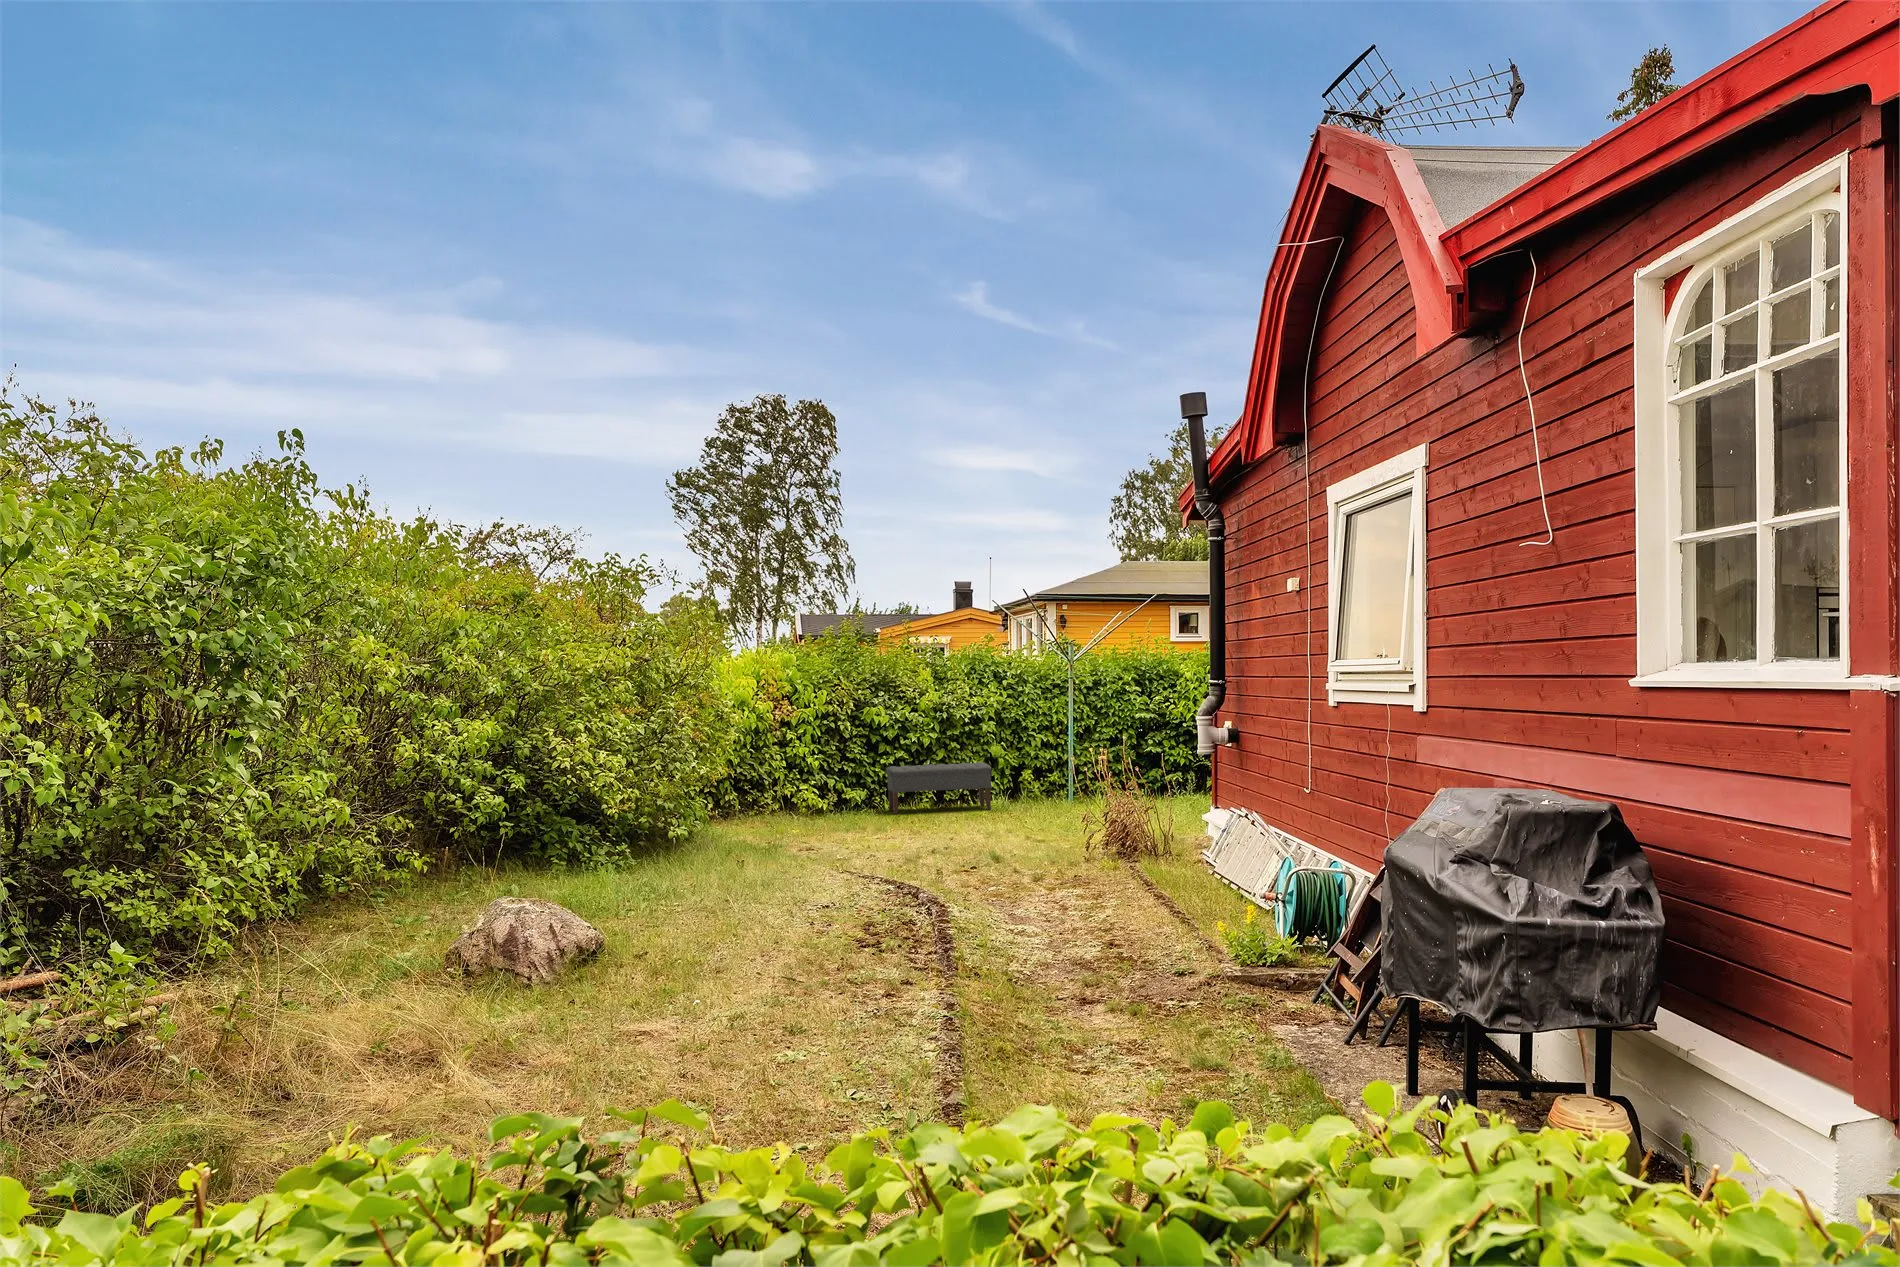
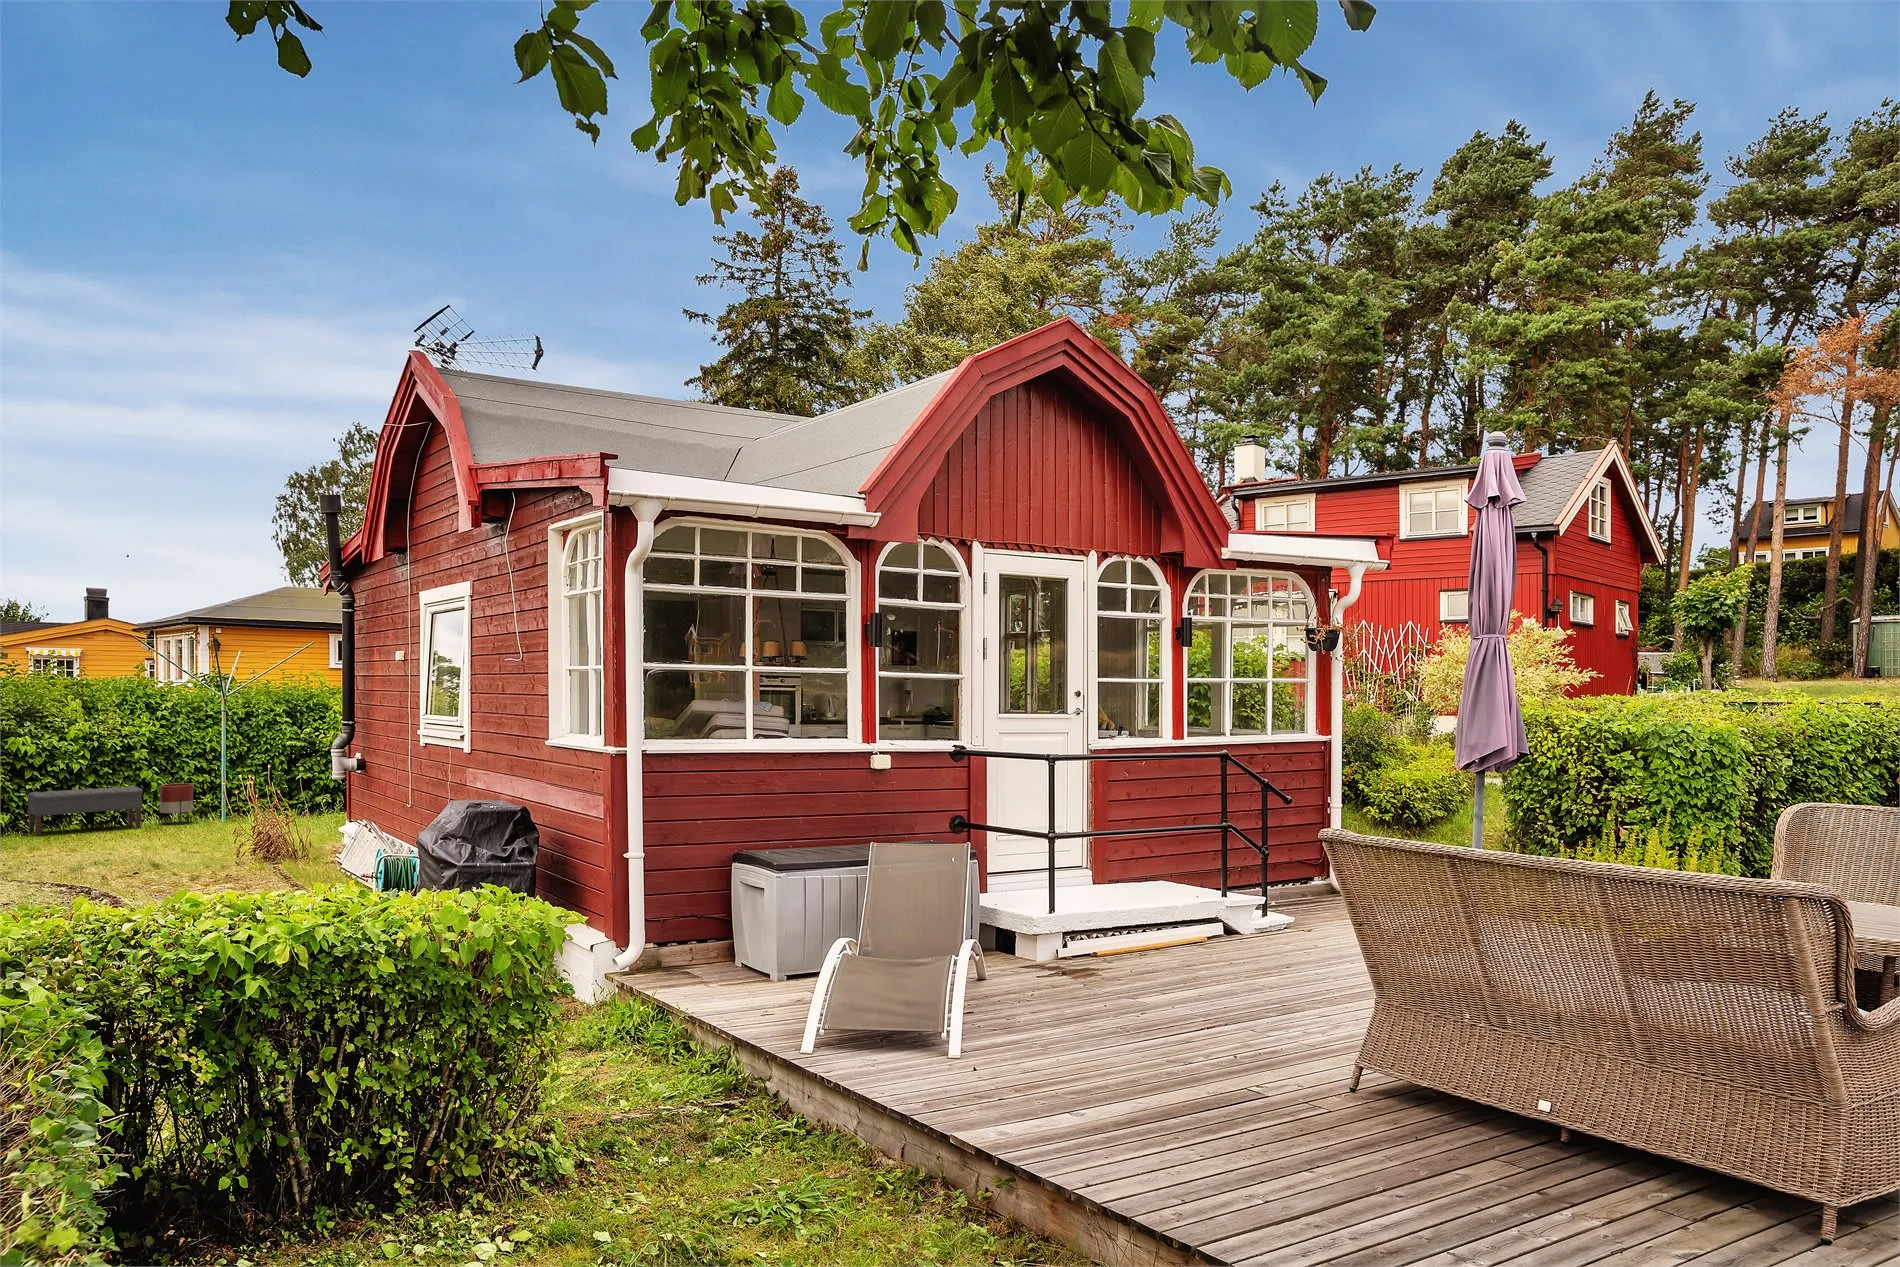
planter: none [1008,761,1041,808] -> present [159,783,193,824]

